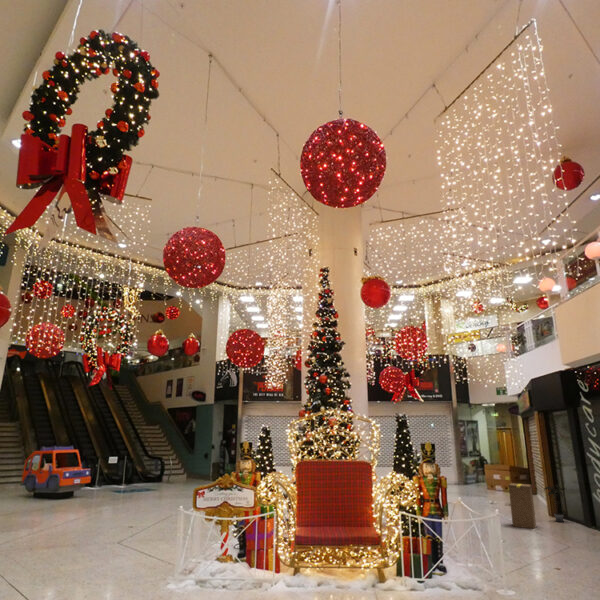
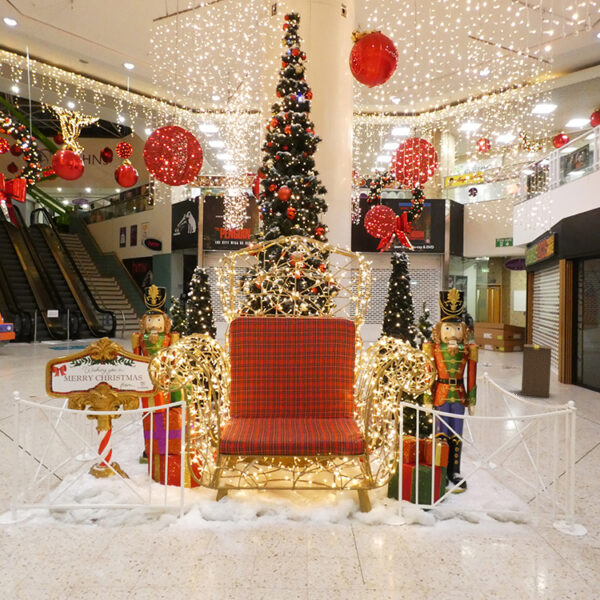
potted plant: present [544,485,565,522] -> none [560,345,589,388]

